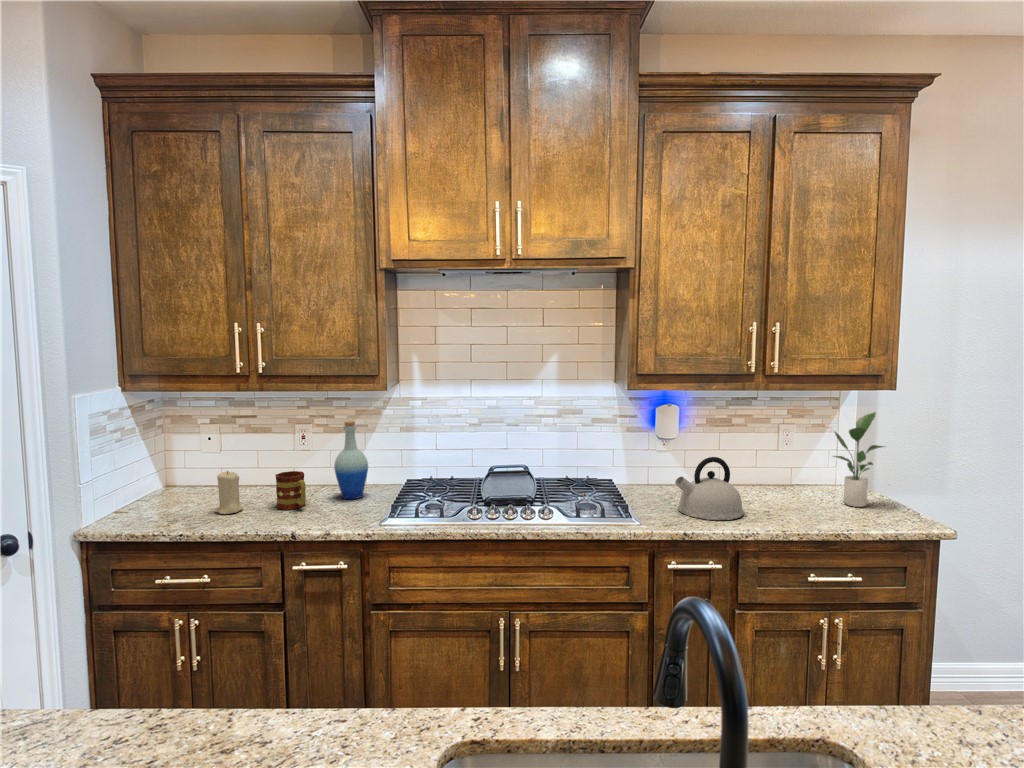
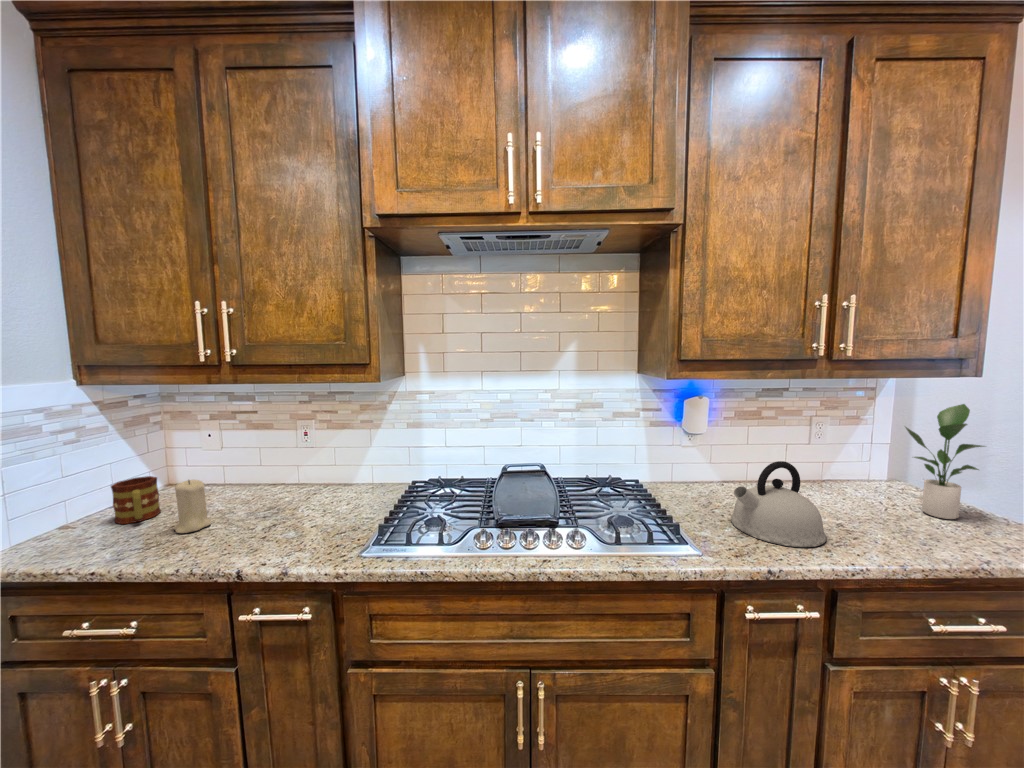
bottle: present [334,421,368,499] -> none [327,418,367,507]
mug: present [275,471,306,510] -> present [111,476,161,524]

